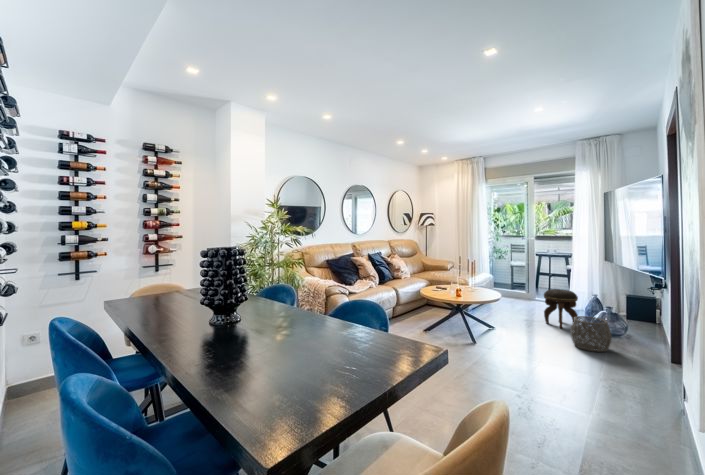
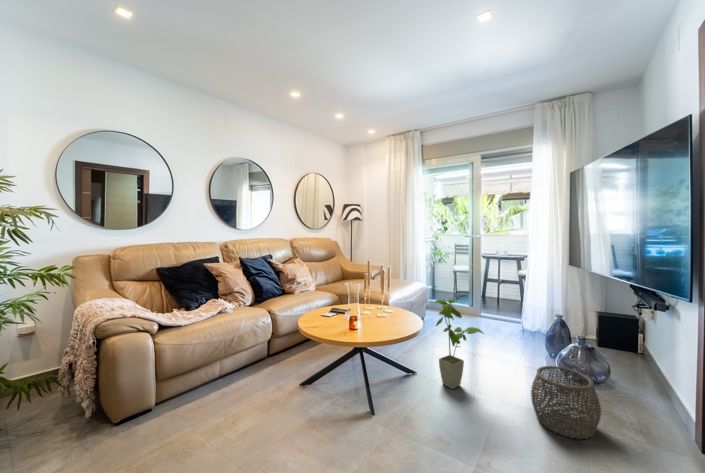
house plant: none [508,278,542,333] -> present [435,299,483,389]
footstool: present [544,289,578,328] -> none [490,310,538,373]

